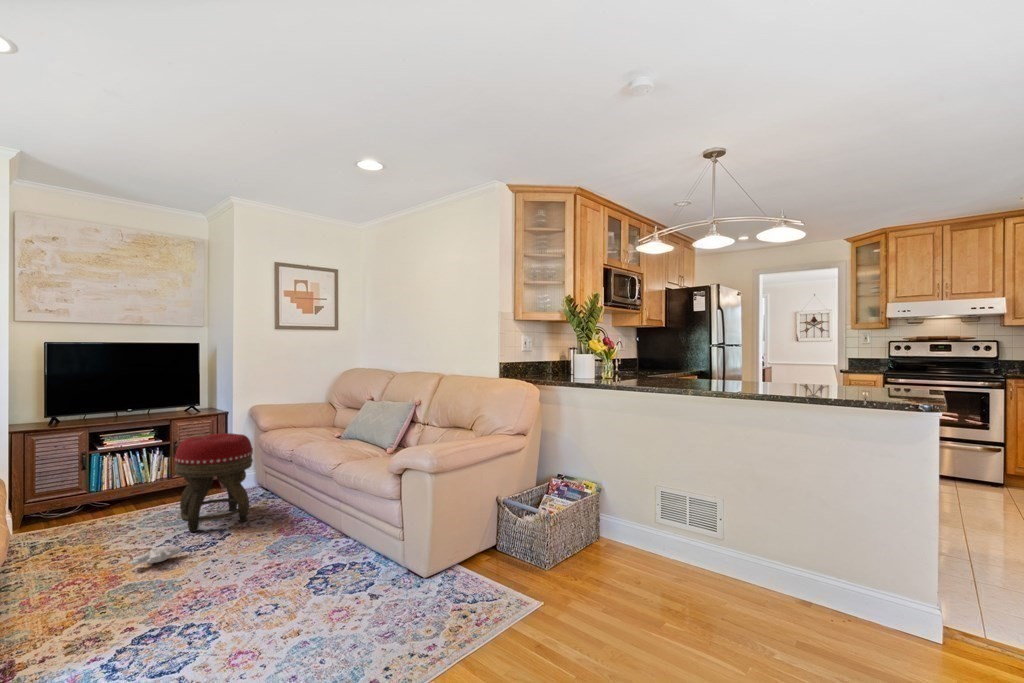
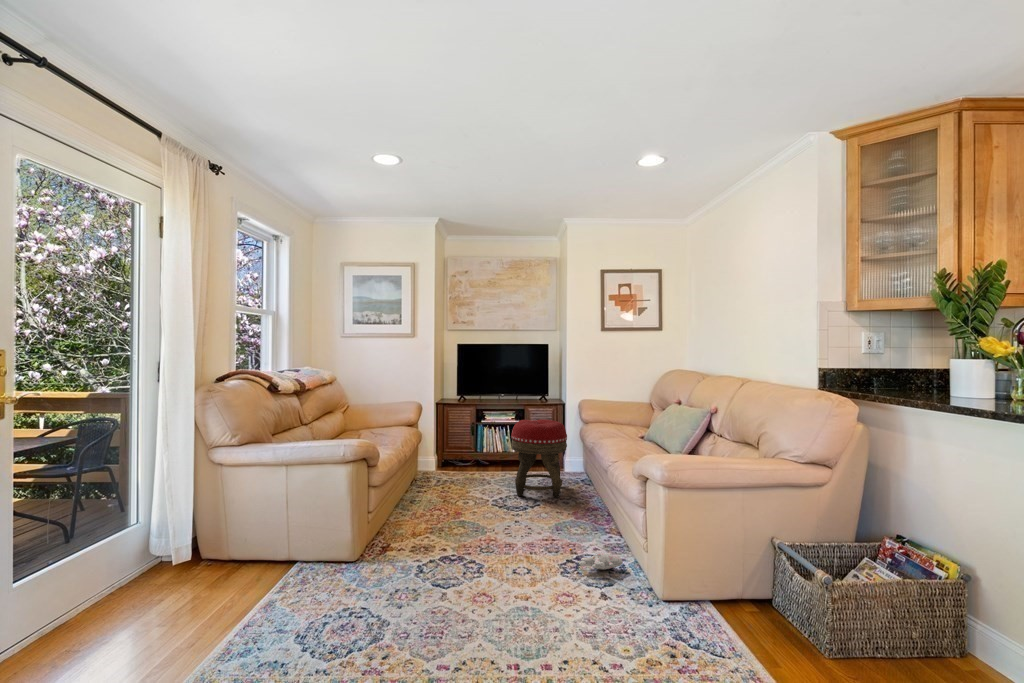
plush toy: present [117,546,182,565] -> present [569,548,623,570]

